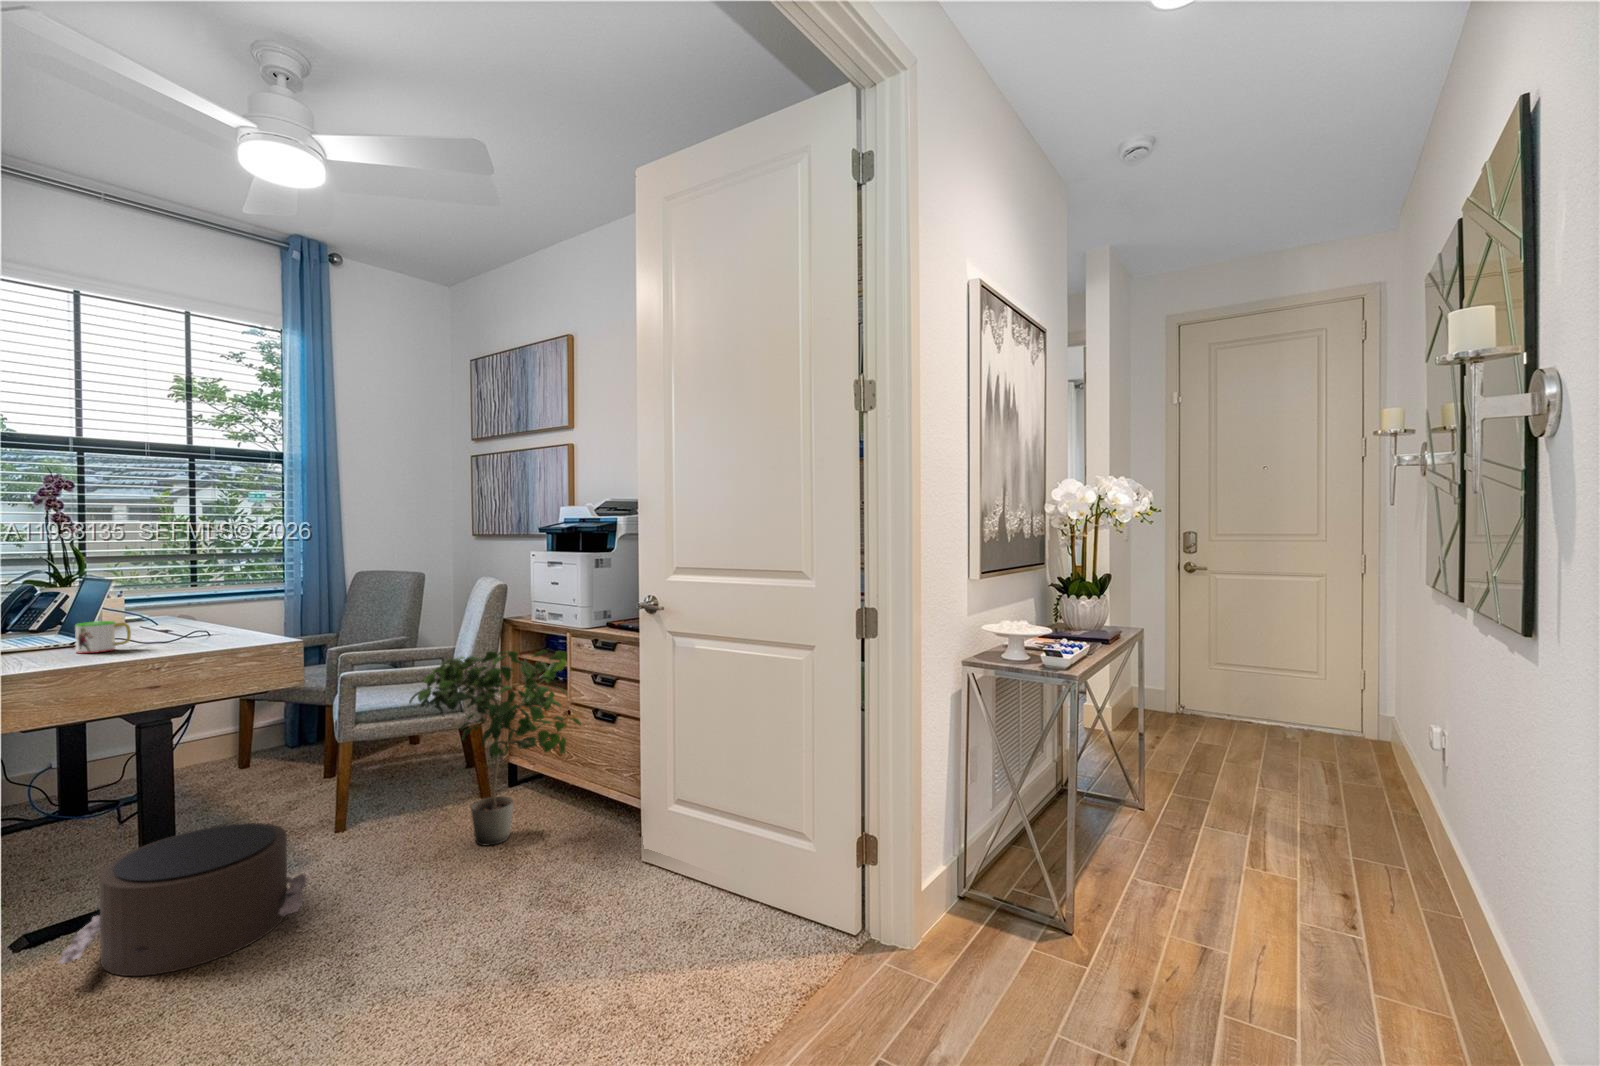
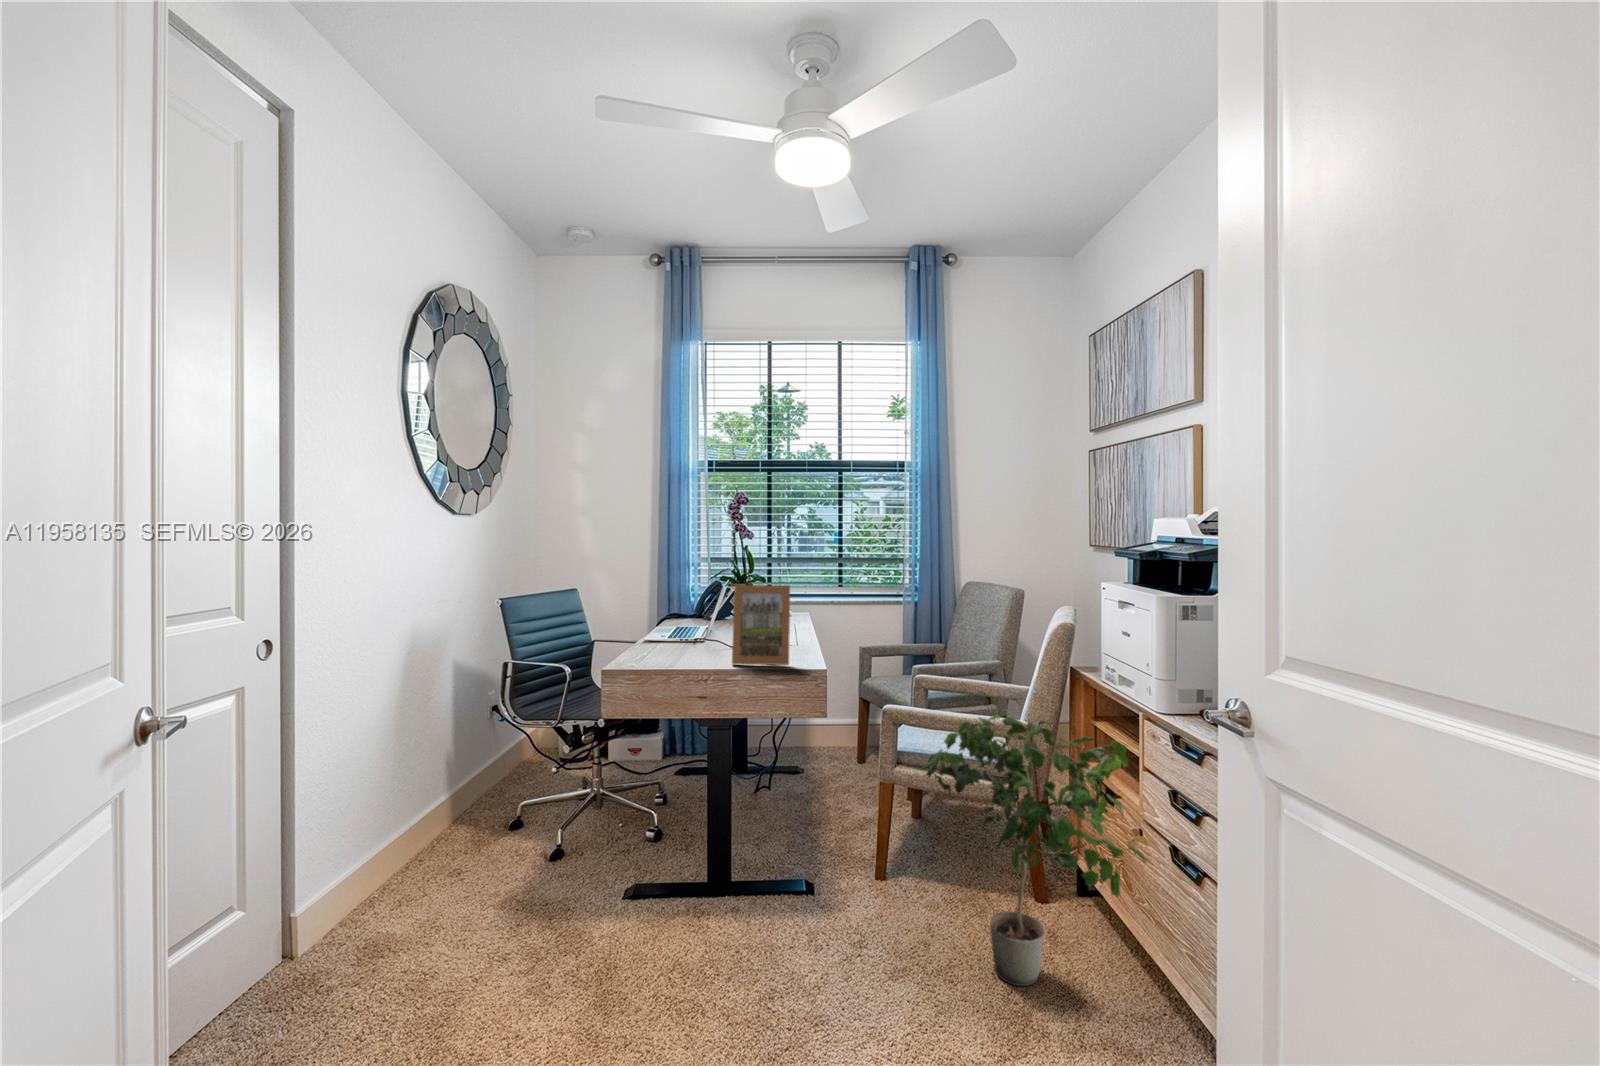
picture frame: none [170,565,253,650] -> present [732,585,790,665]
mug: present [75,621,131,653] -> none [676,628,710,657]
pouf: present [59,823,306,976] -> none [616,840,809,996]

